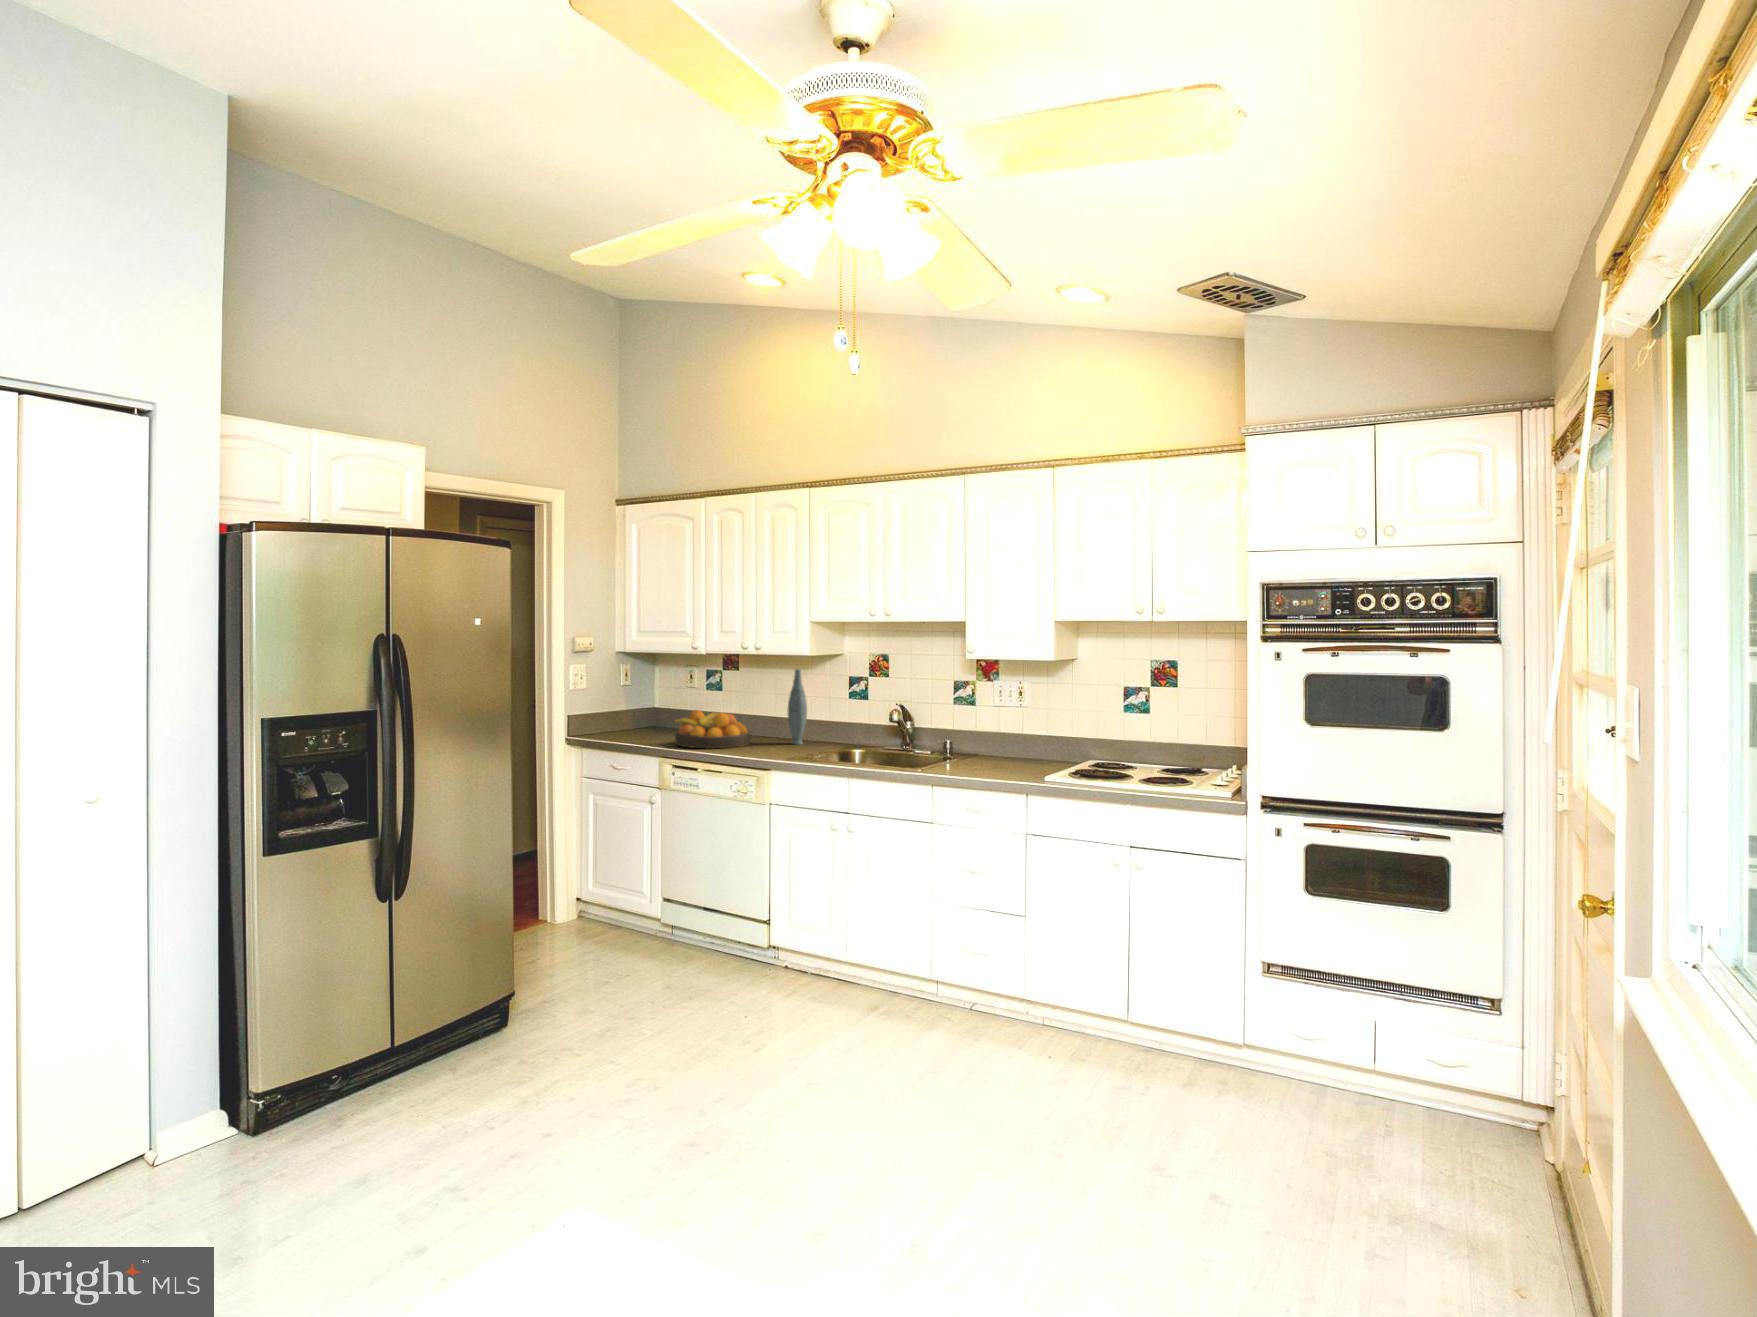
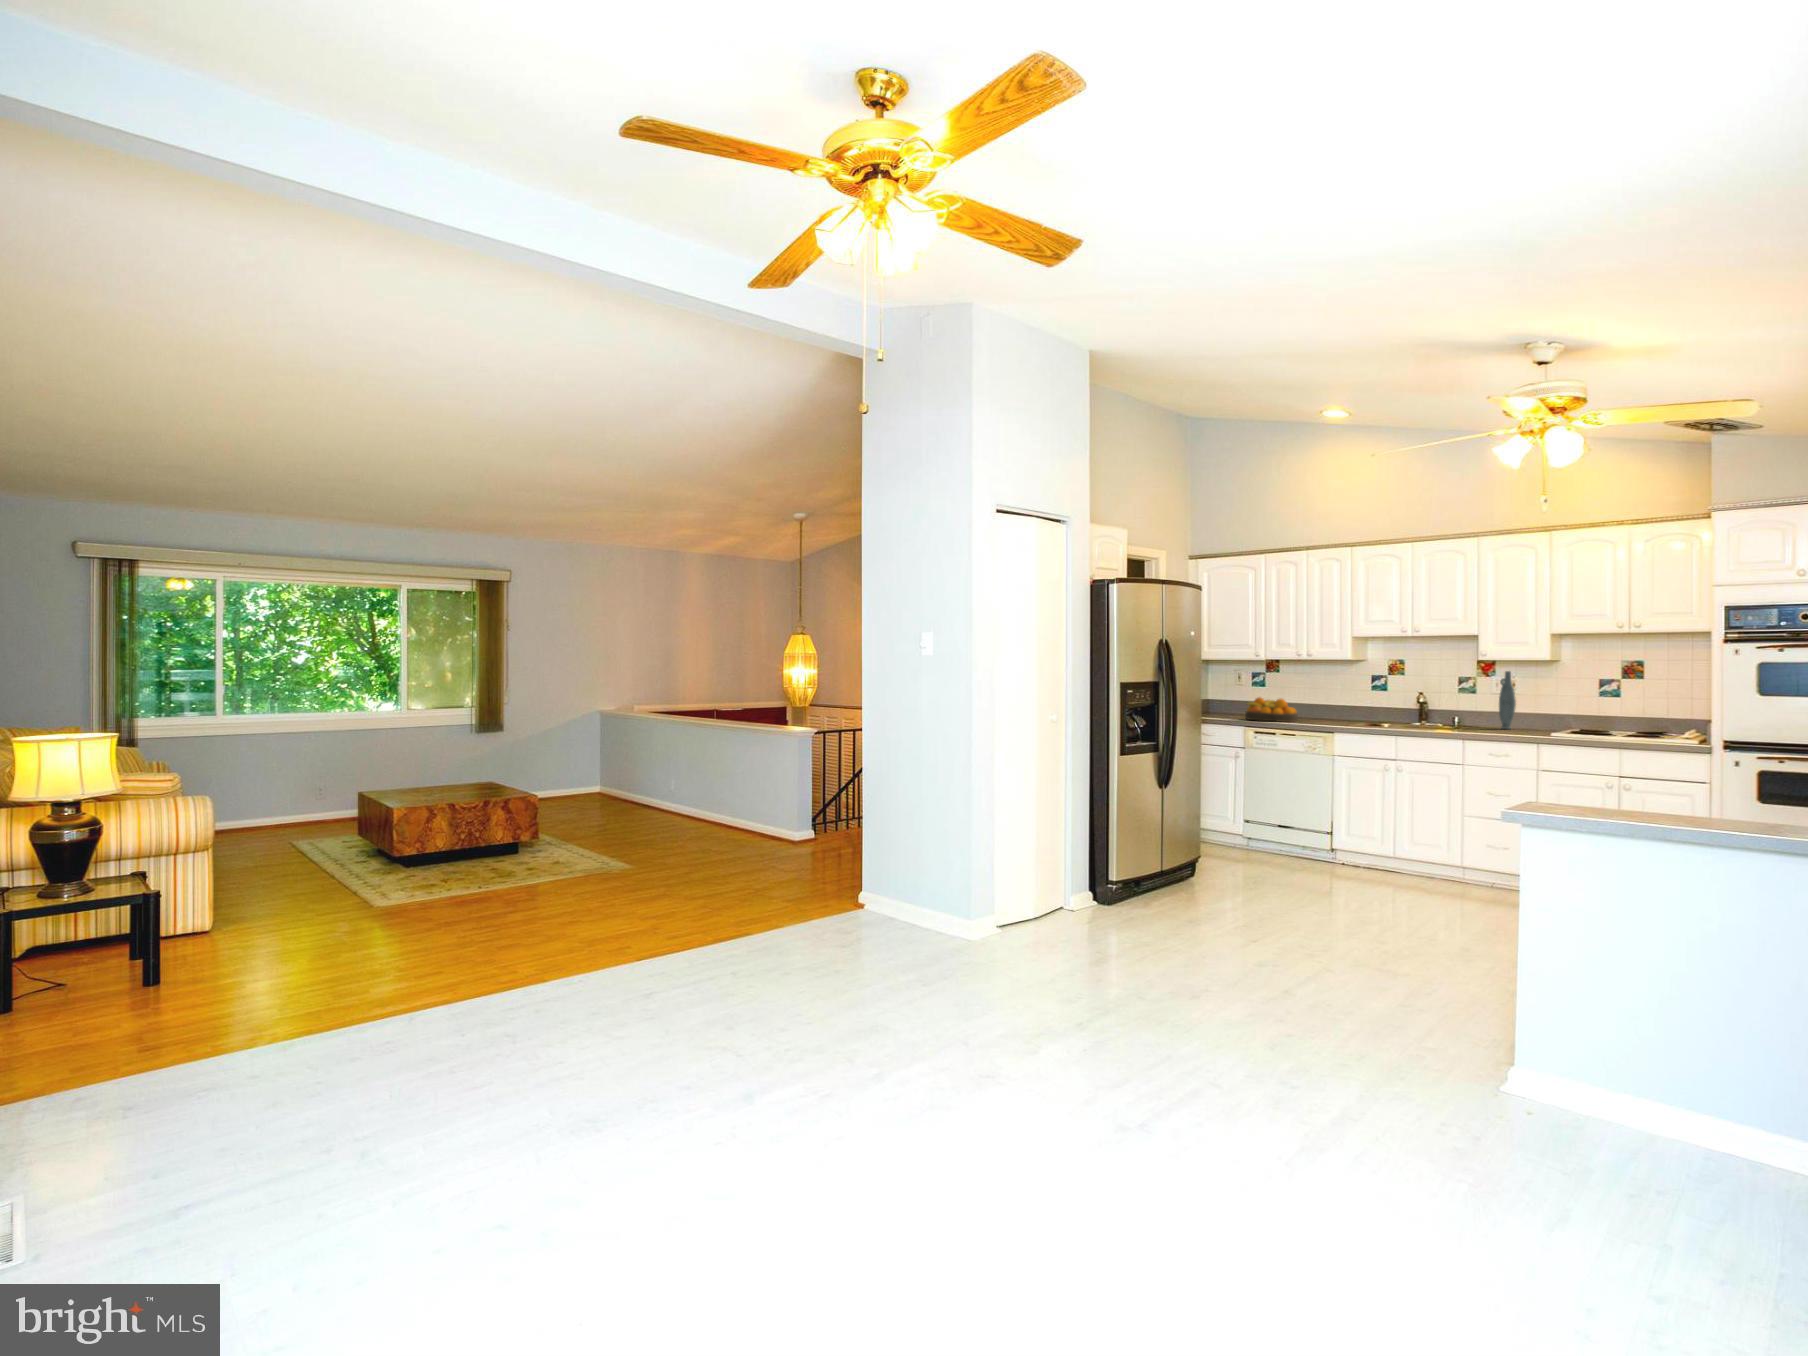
vase: present [787,669,807,744] -> present [1499,671,1516,729]

